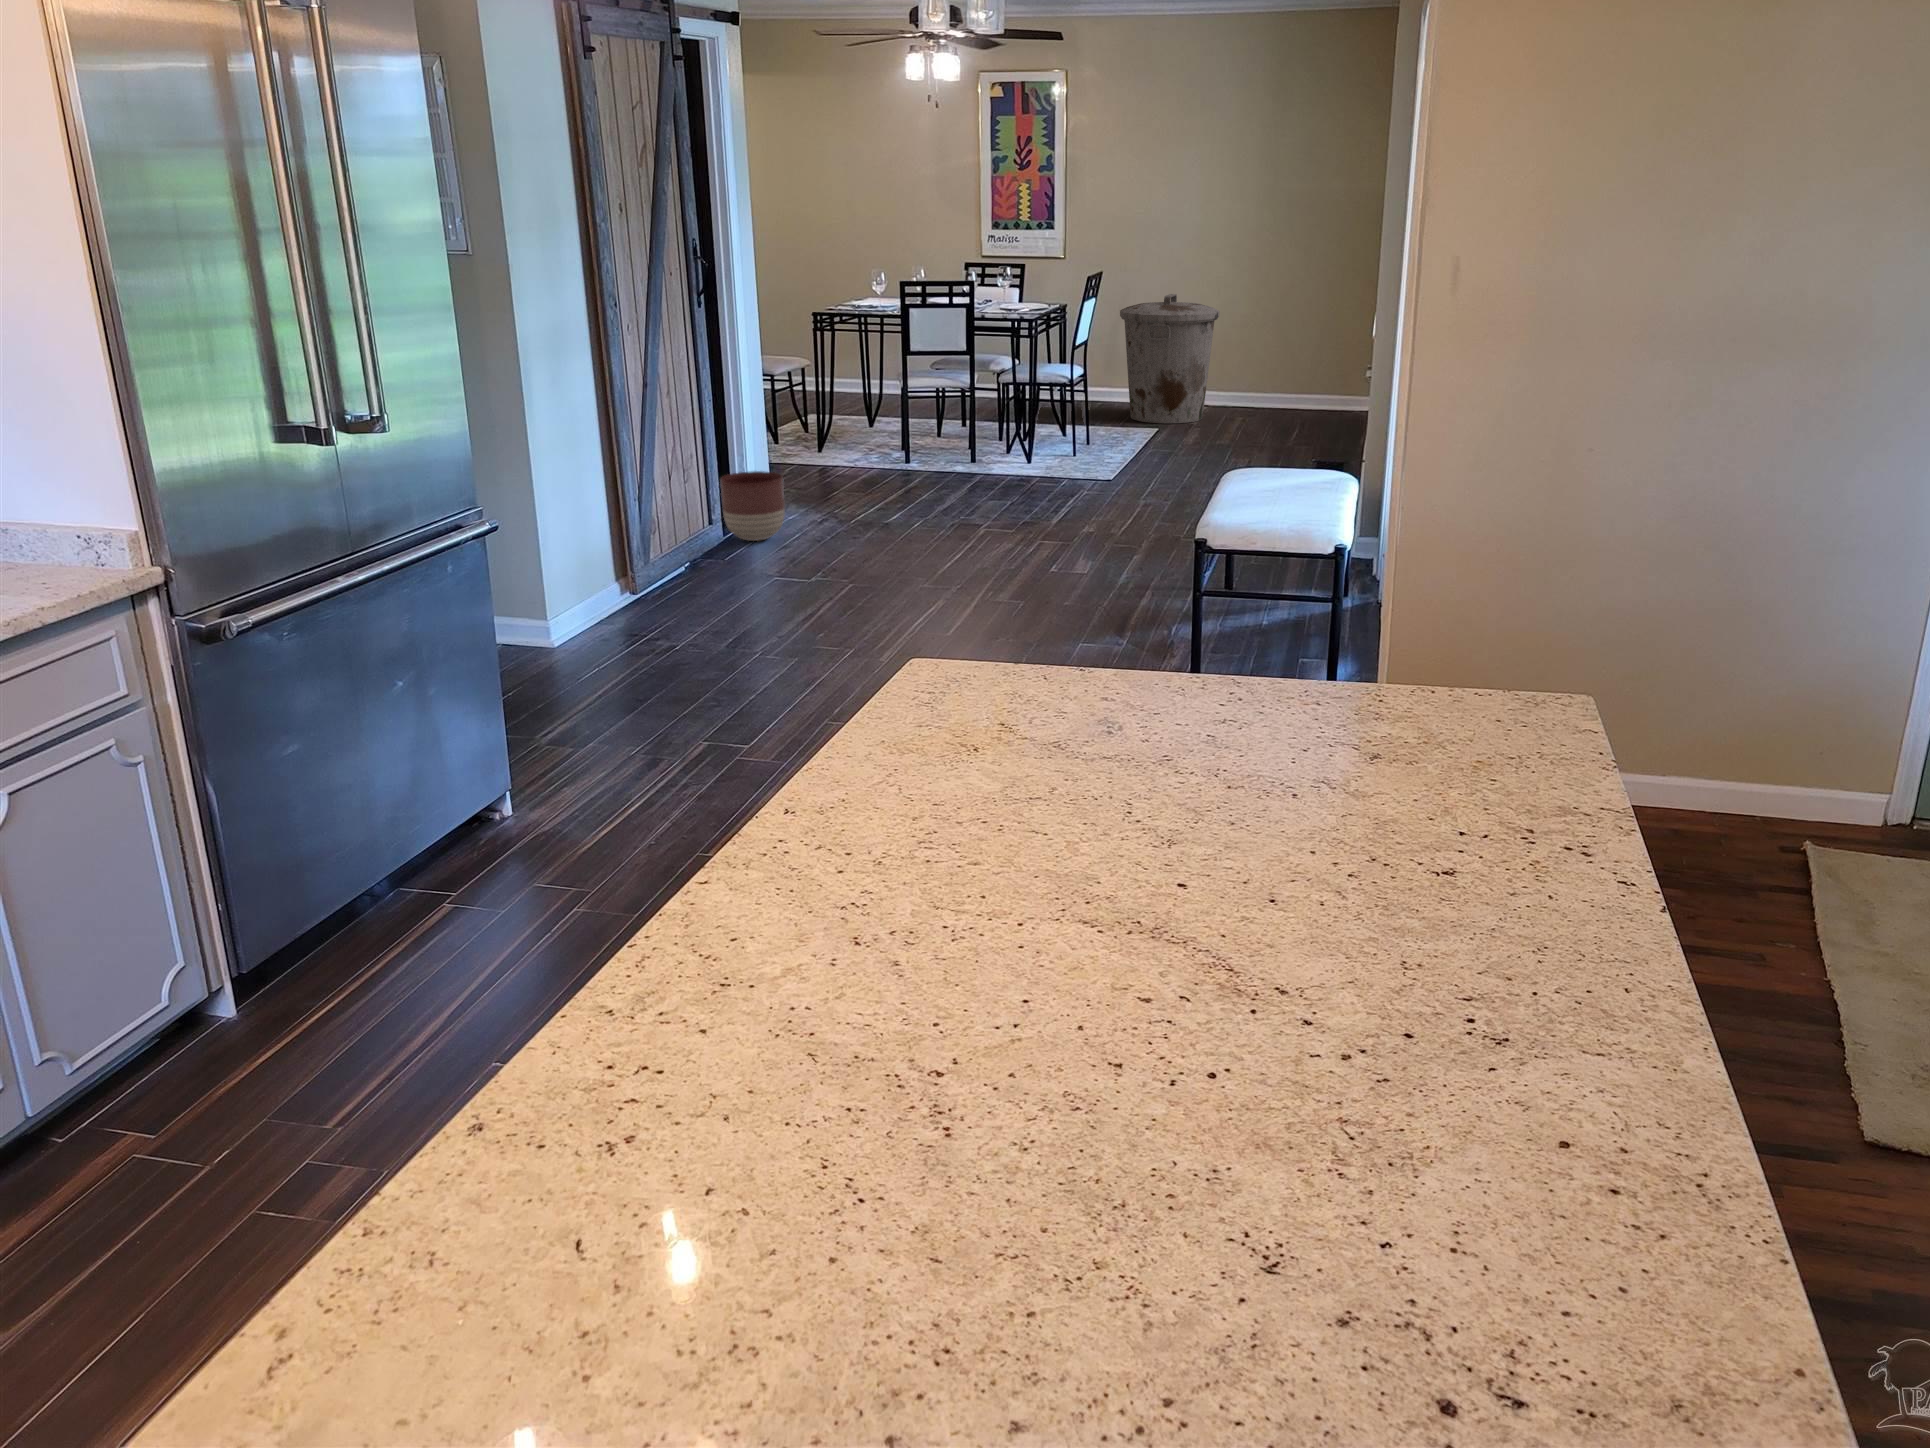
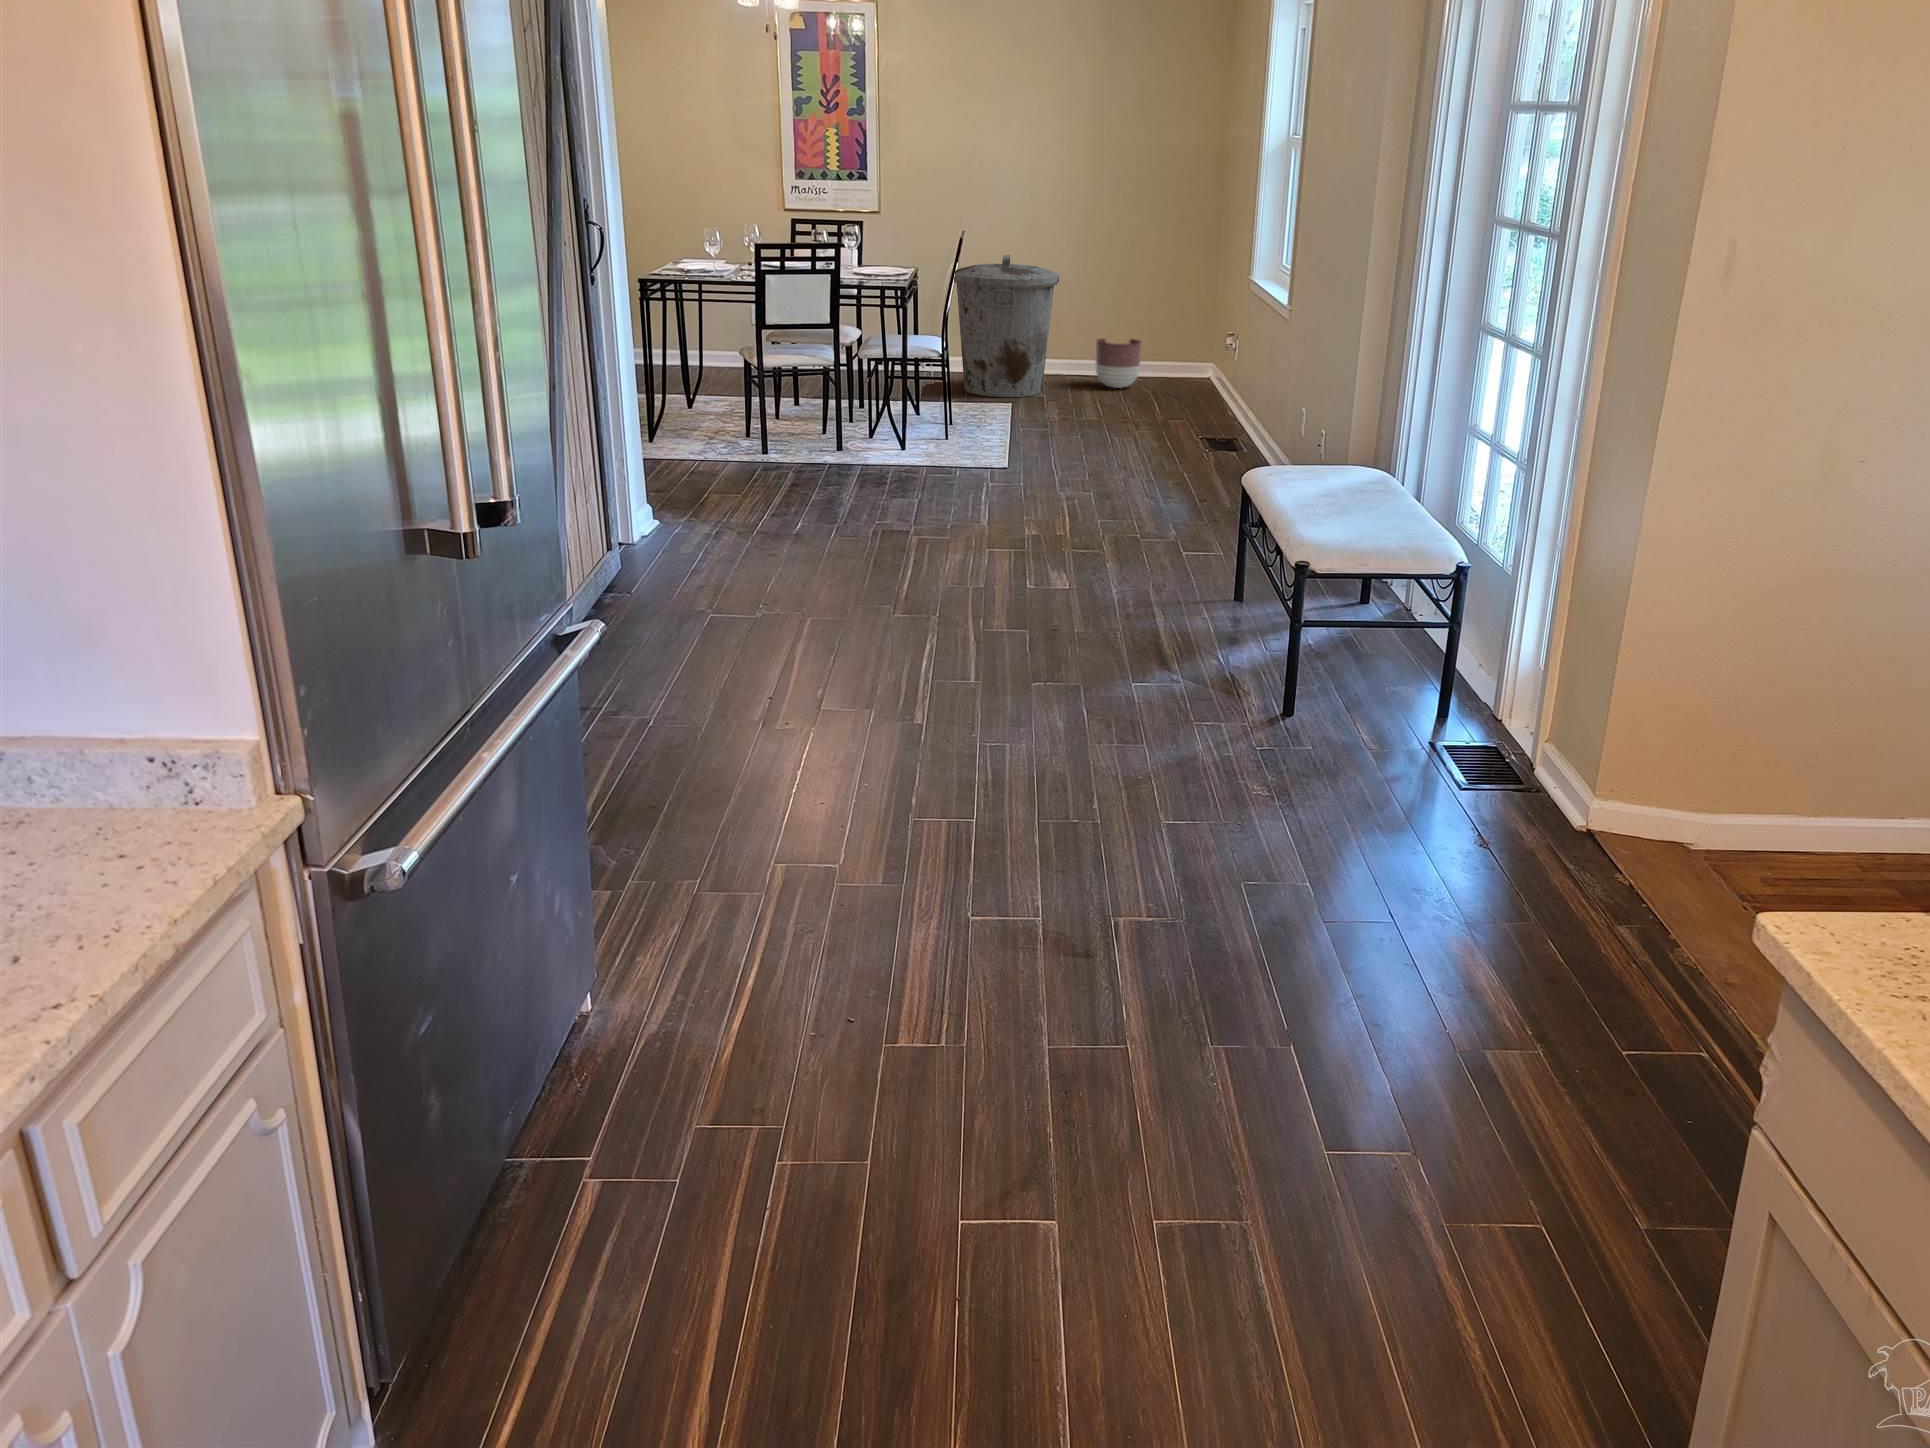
planter: present [720,471,785,541] -> present [1096,338,1142,388]

